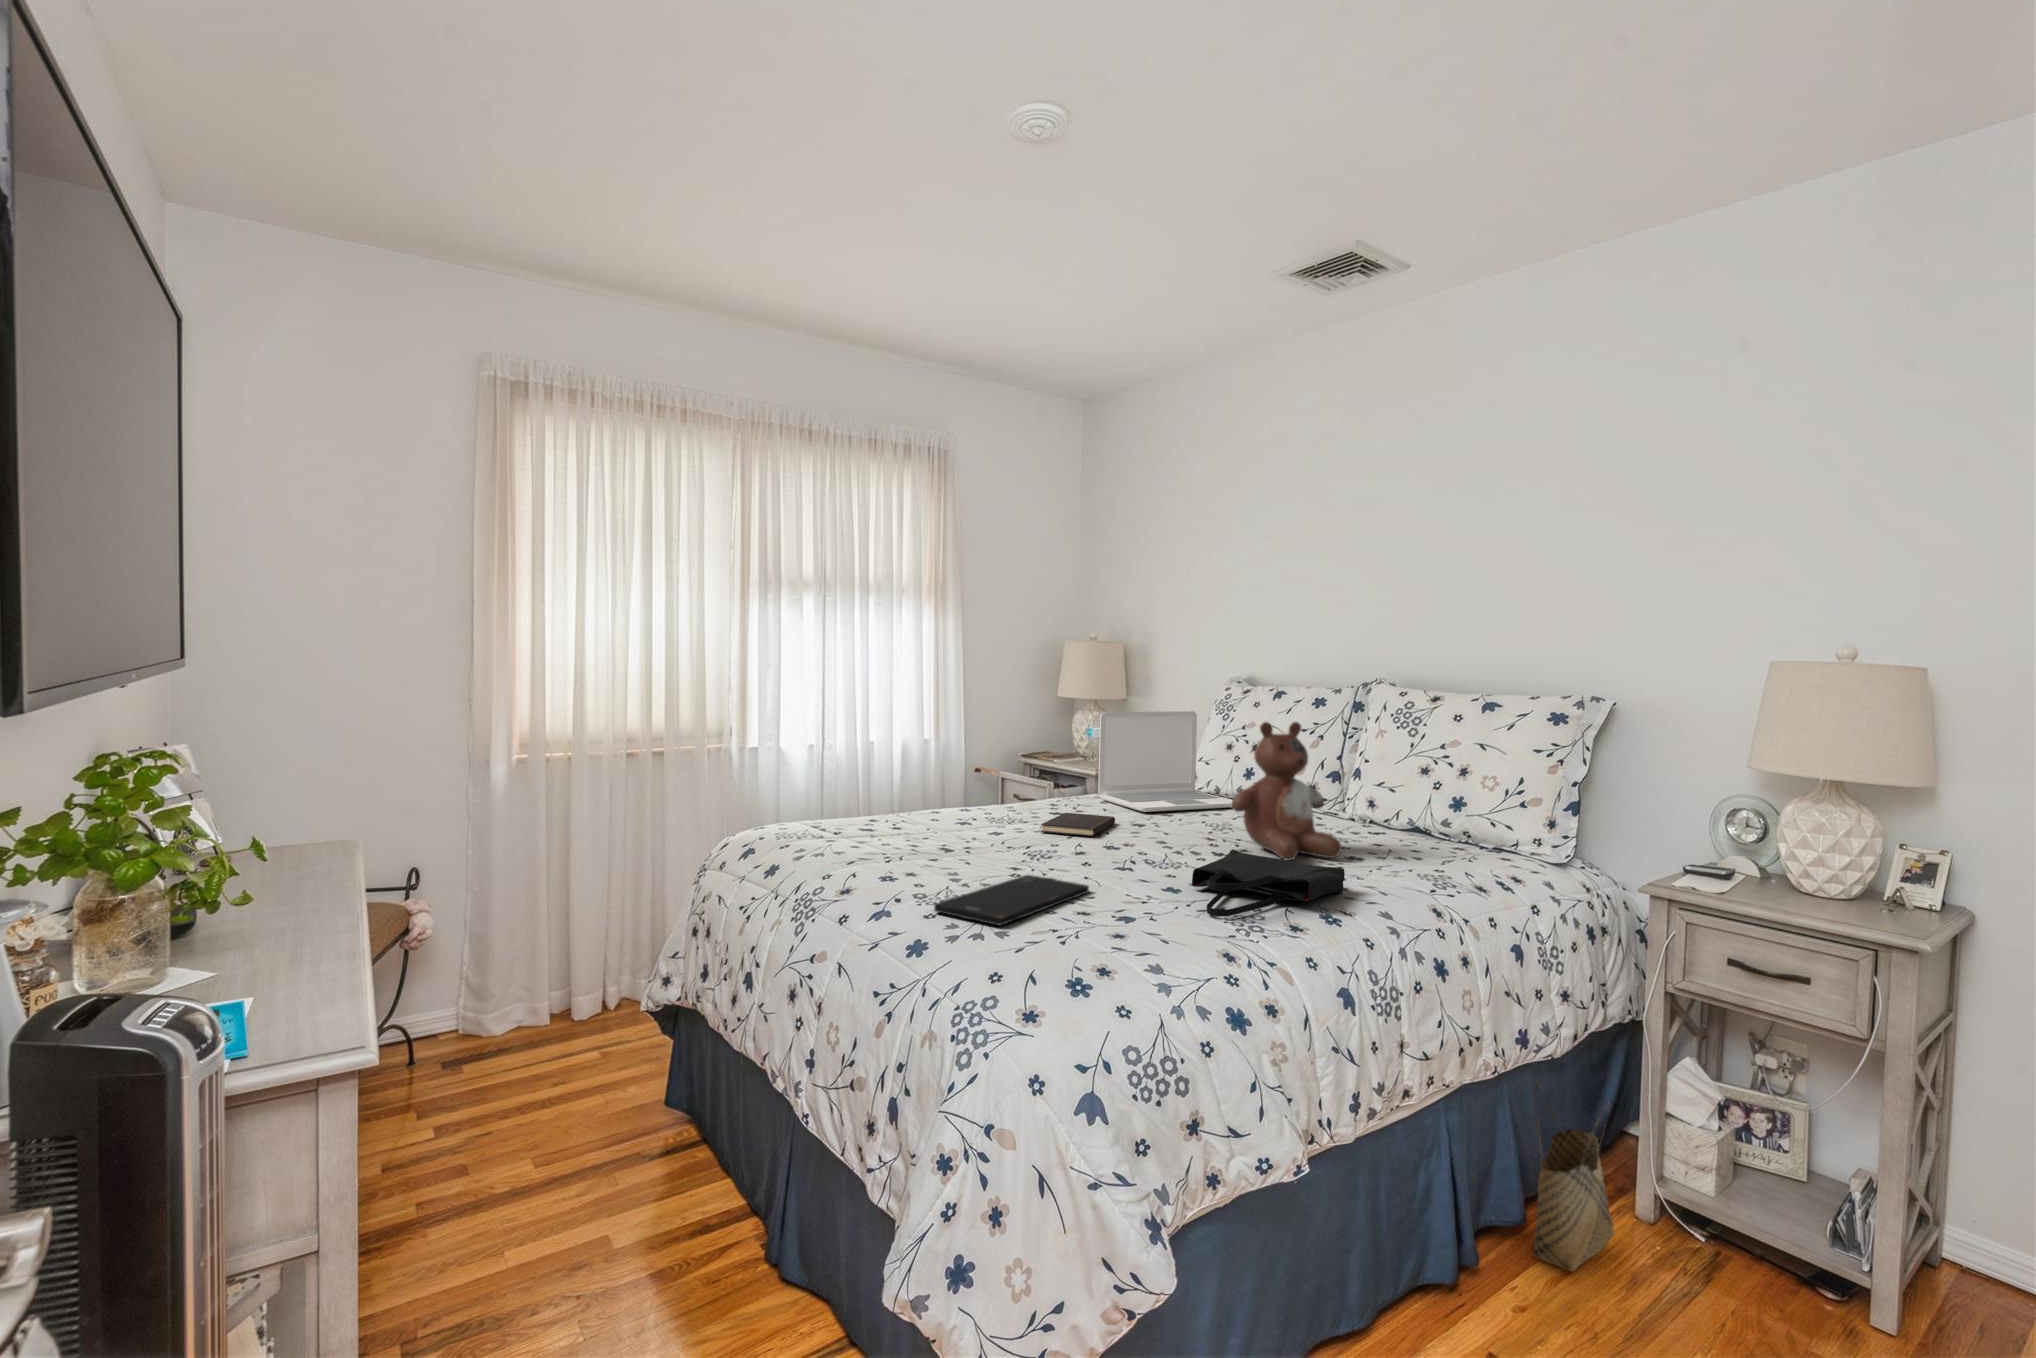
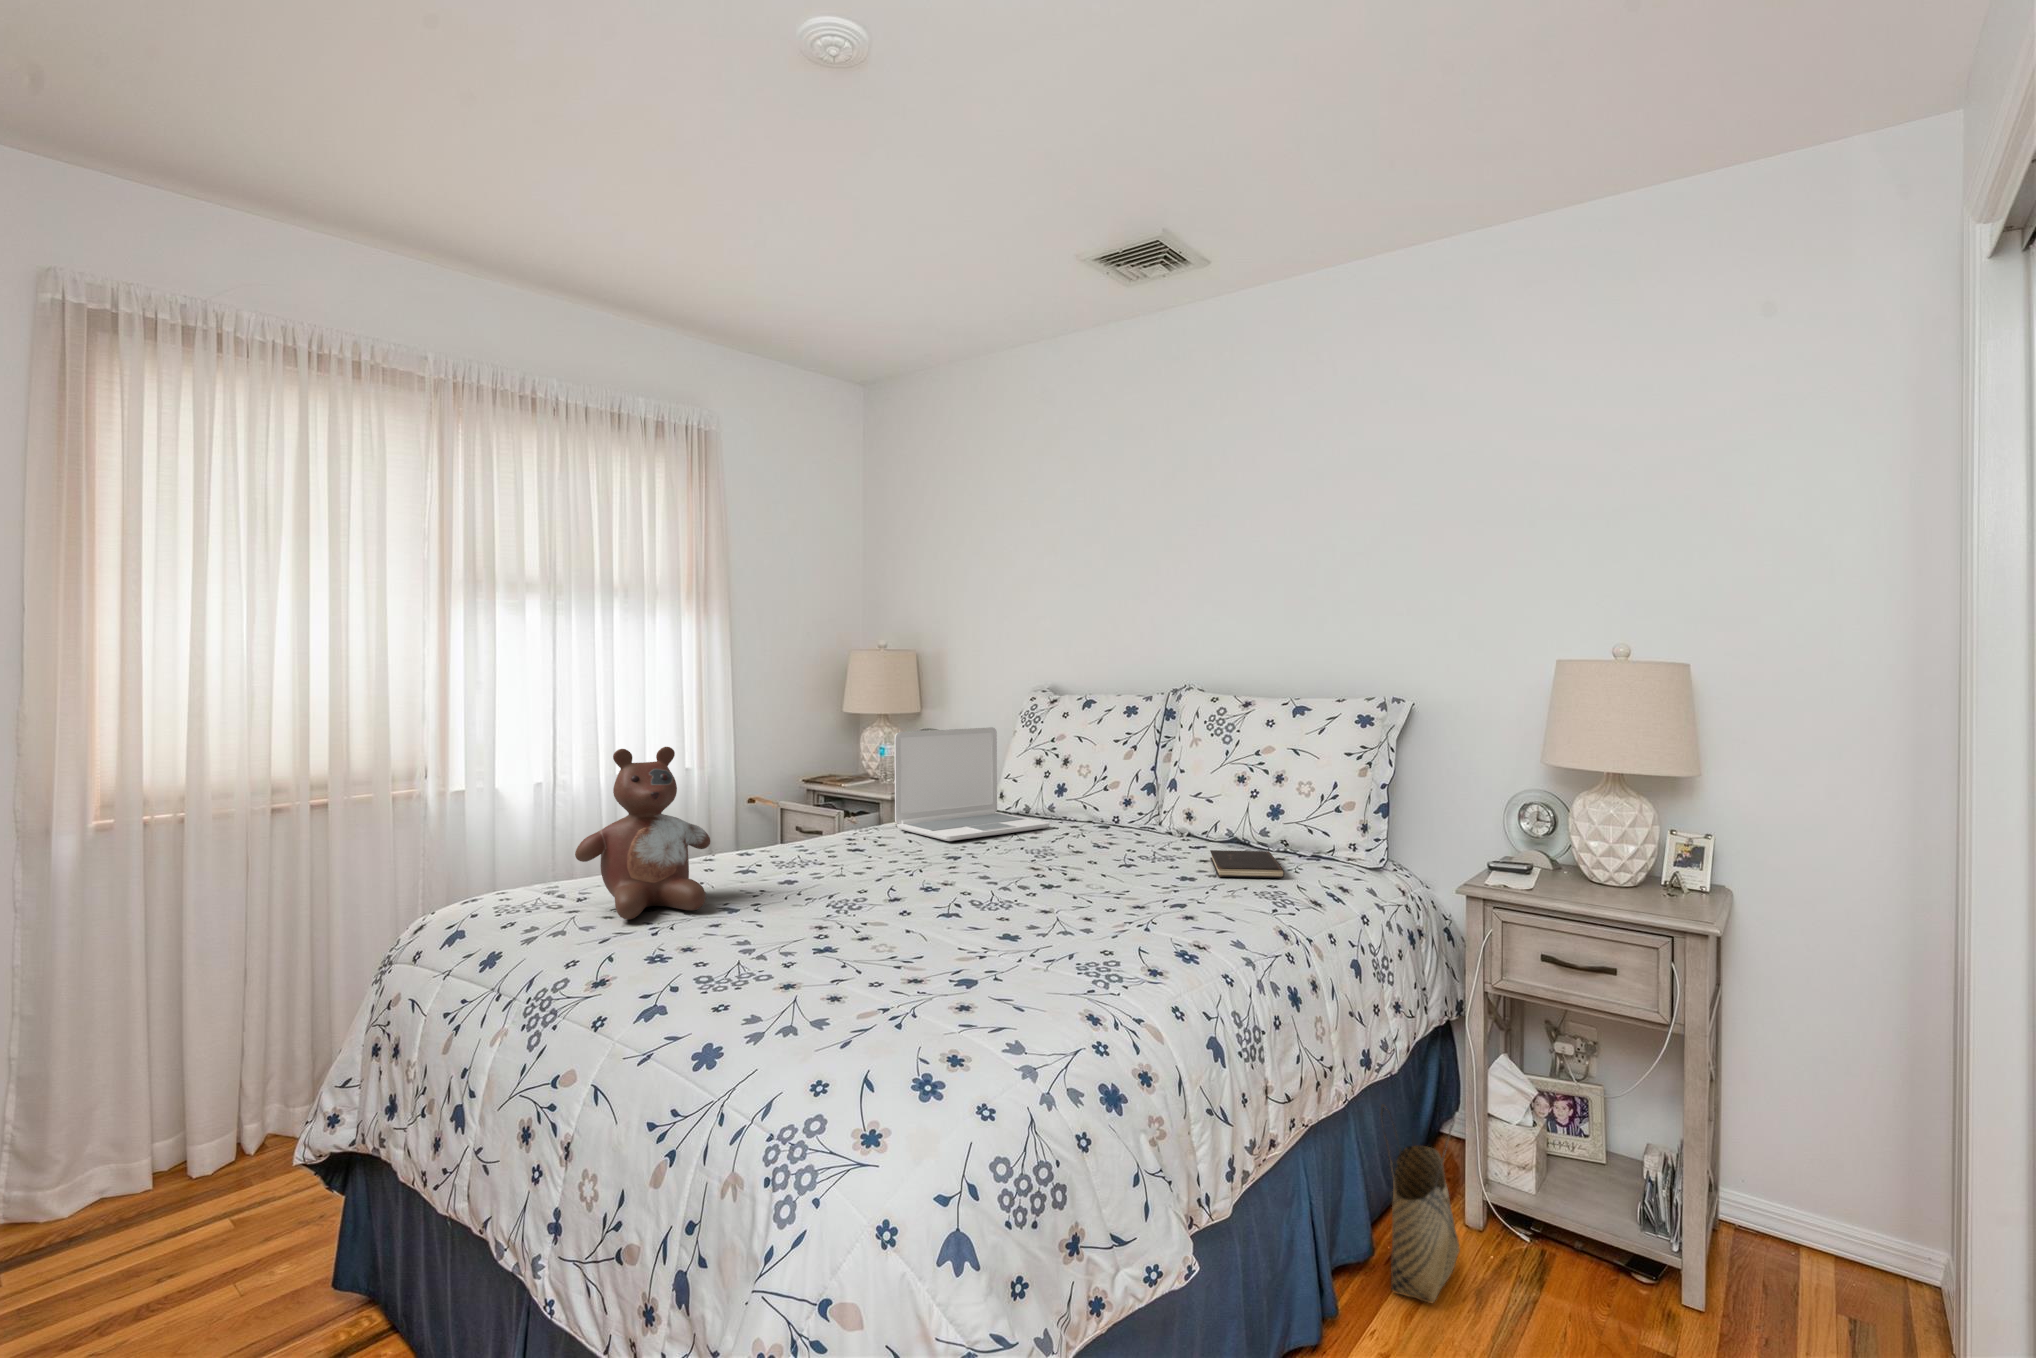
stuffed bear: present [1232,722,1342,861] -> present [575,747,710,919]
hardcover book: present [1041,813,1115,837] -> present [1210,850,1284,878]
tote bag: present [1192,850,1345,916] -> none [1027,882,1189,968]
smartphone: present [934,875,1089,925] -> none [722,934,910,1010]

